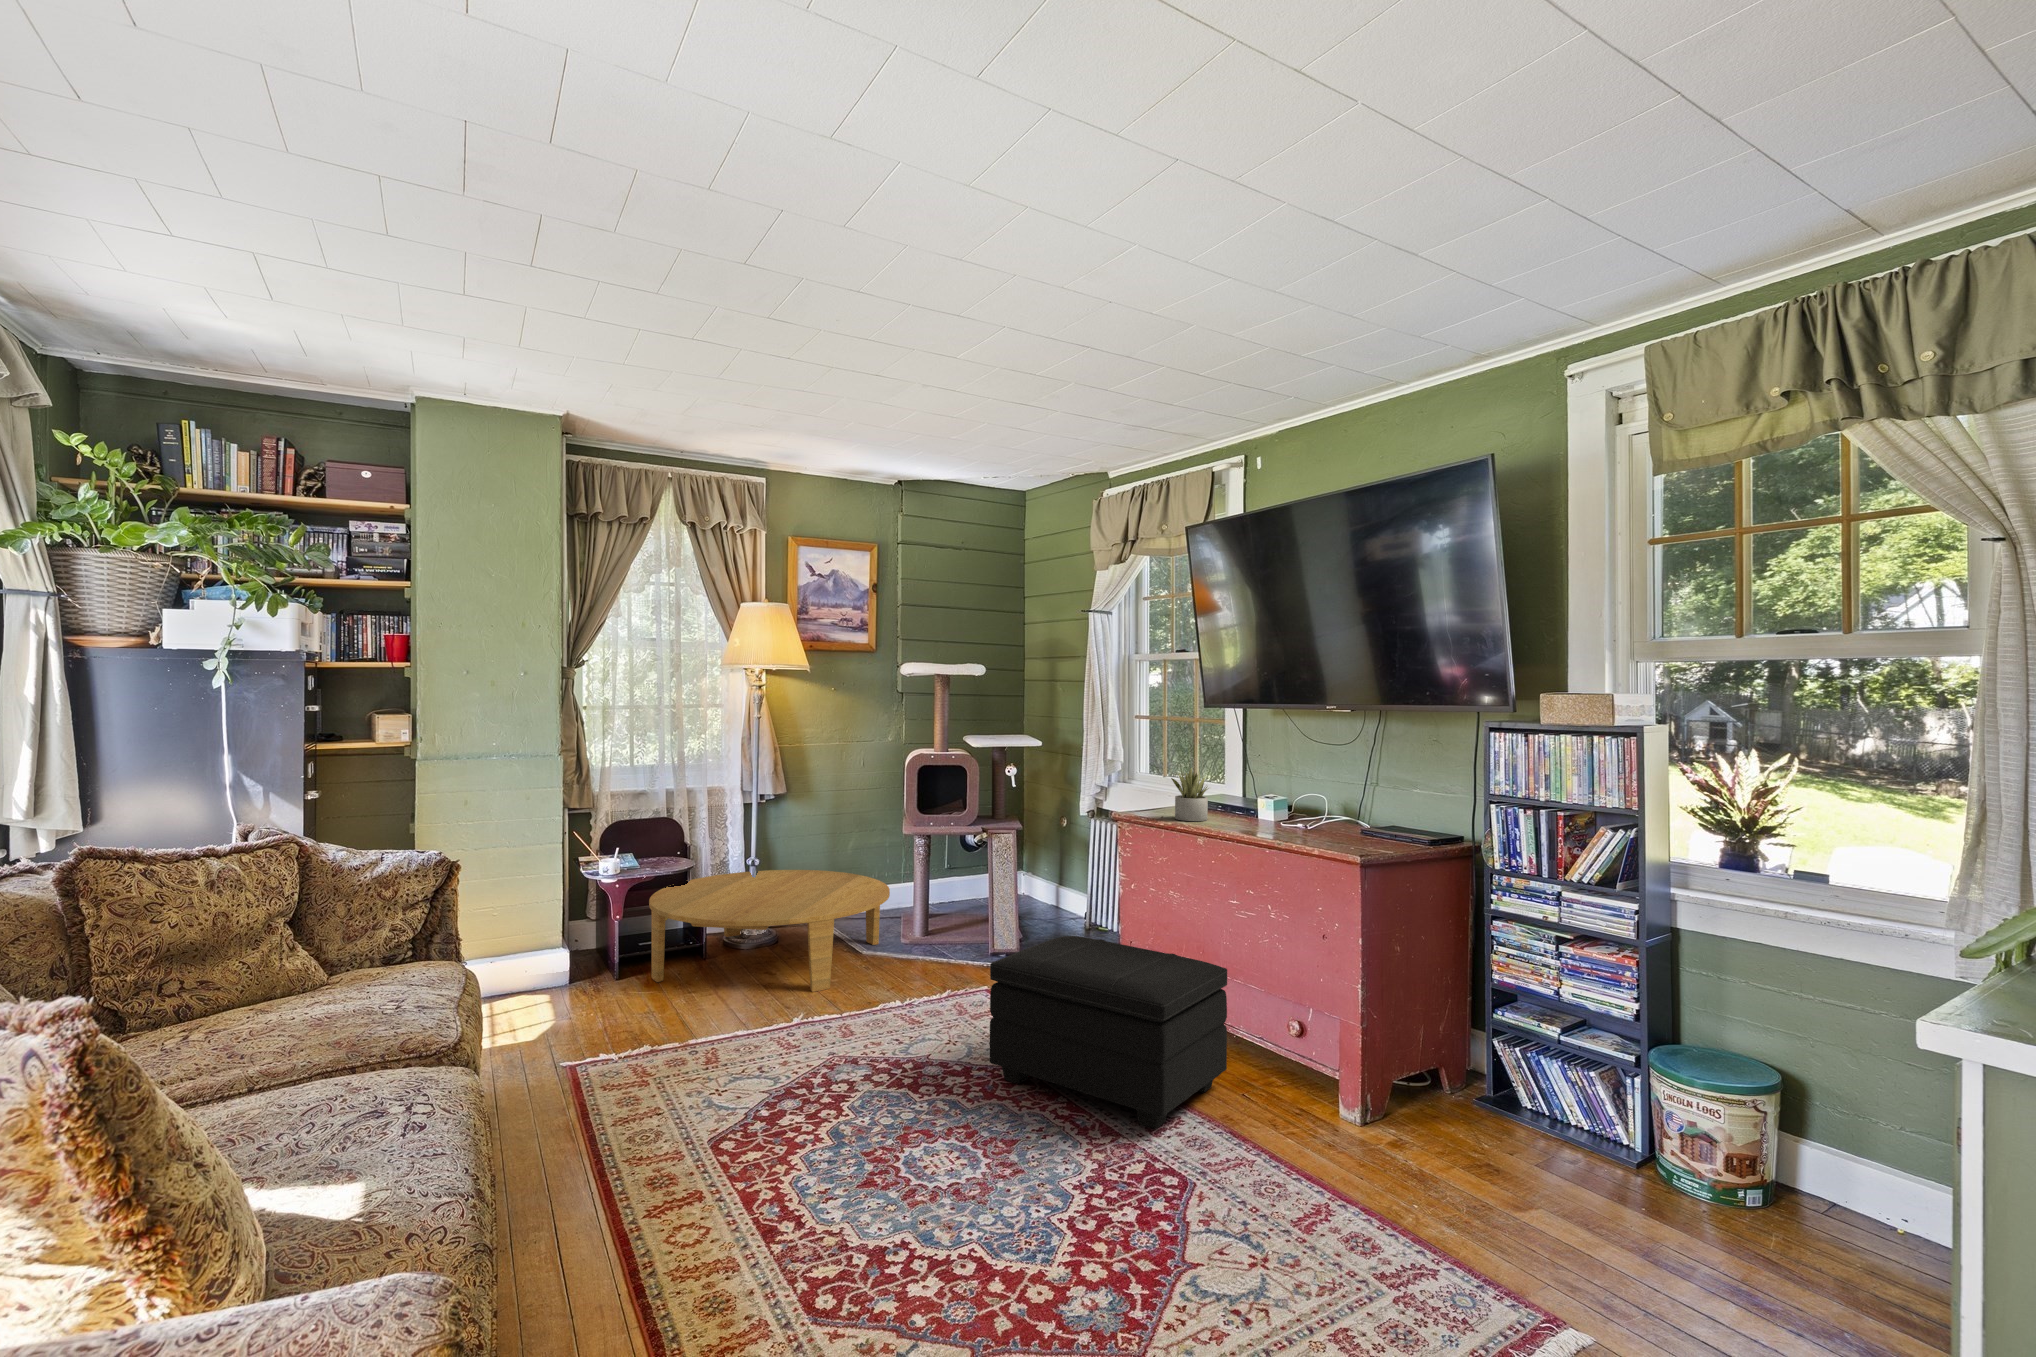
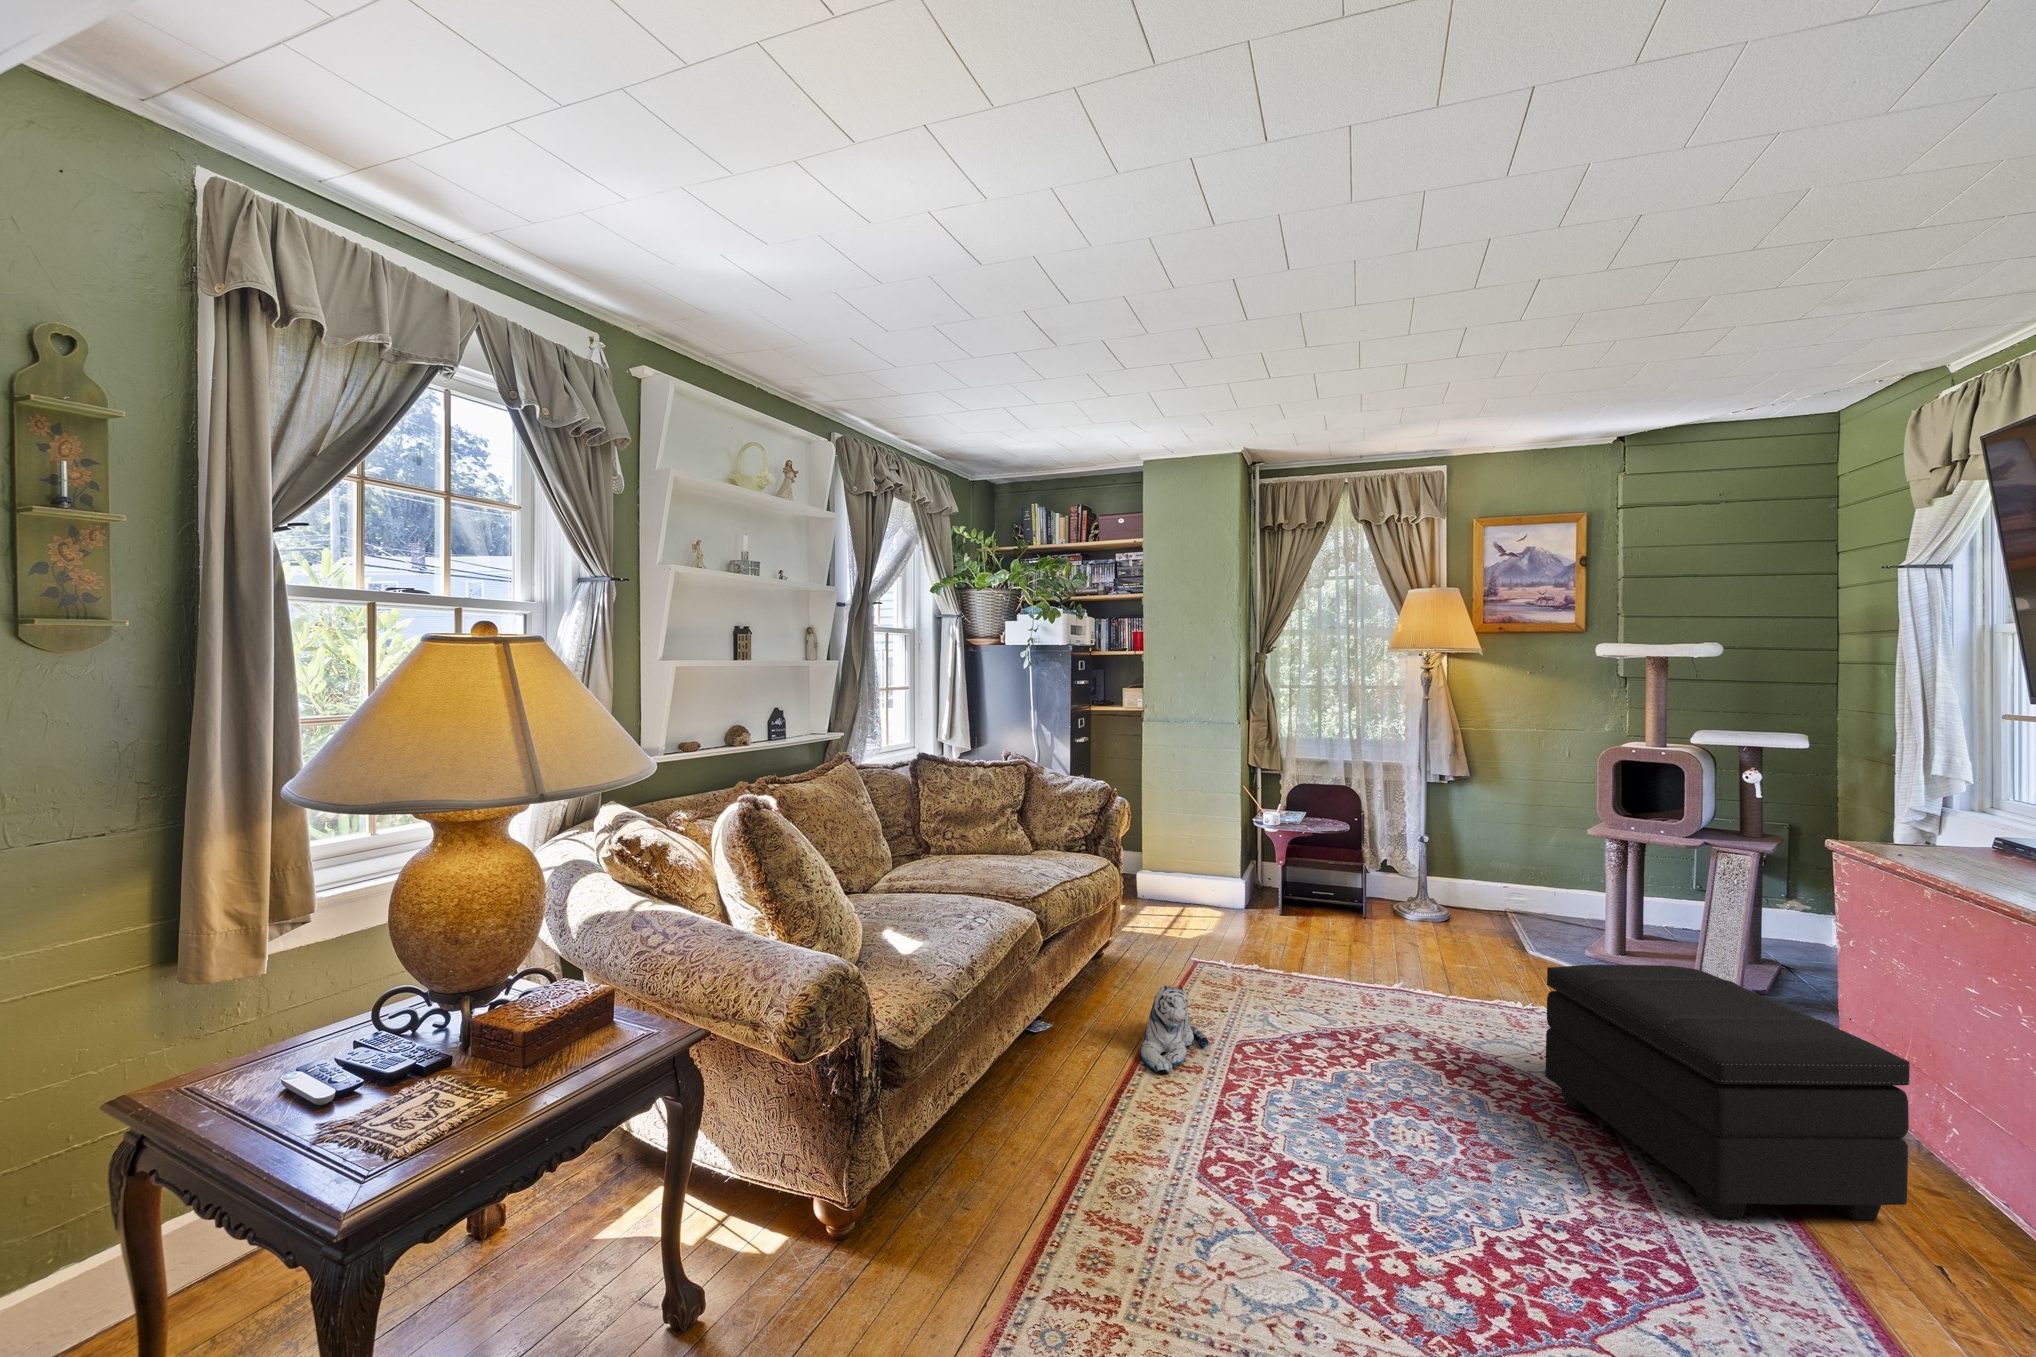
succulent plant: present [1171,768,1209,821] -> none [1904,781,1984,859]
coffee table: present [649,870,890,992] -> none [1309,847,1559,971]
plush toy: none [595,1101,685,1220] -> present [1140,985,1209,1072]

